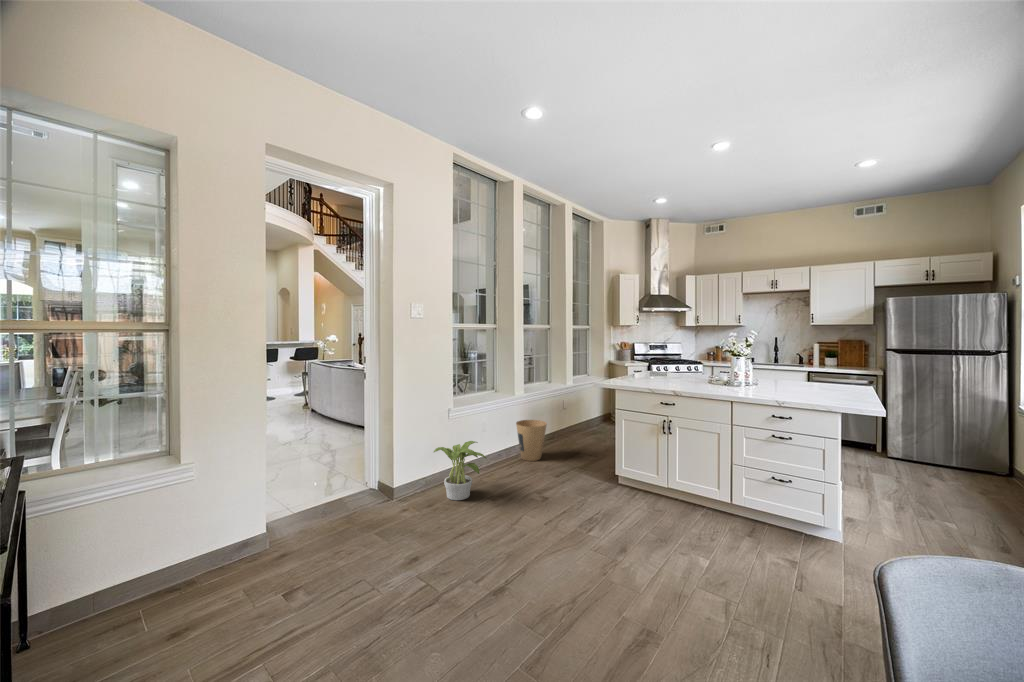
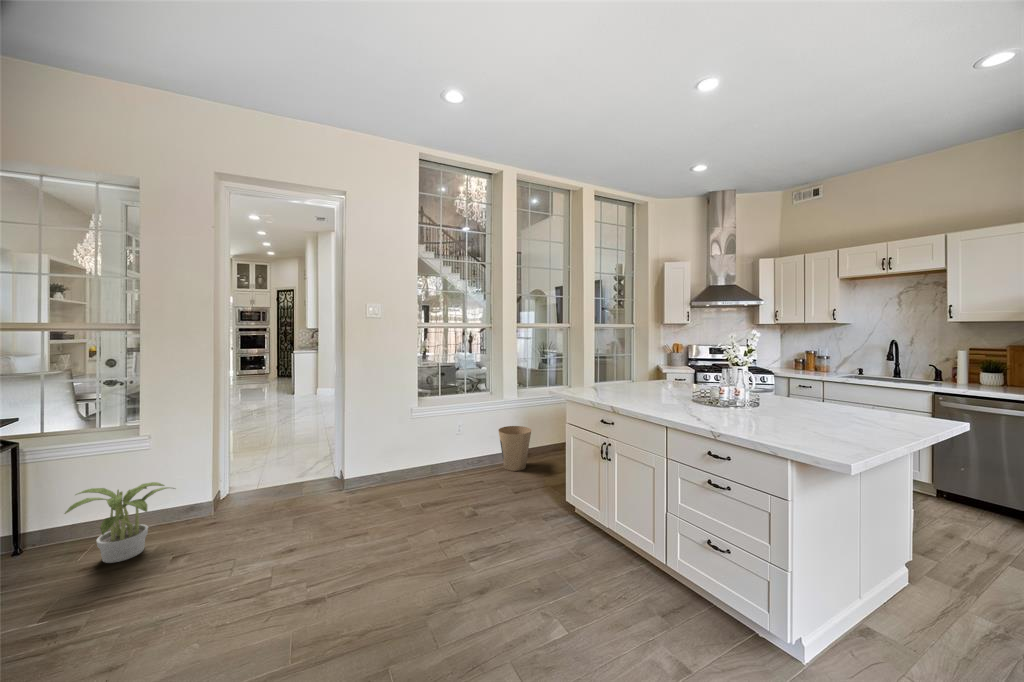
potted plant: present [434,441,486,500] -> present [65,482,174,563]

